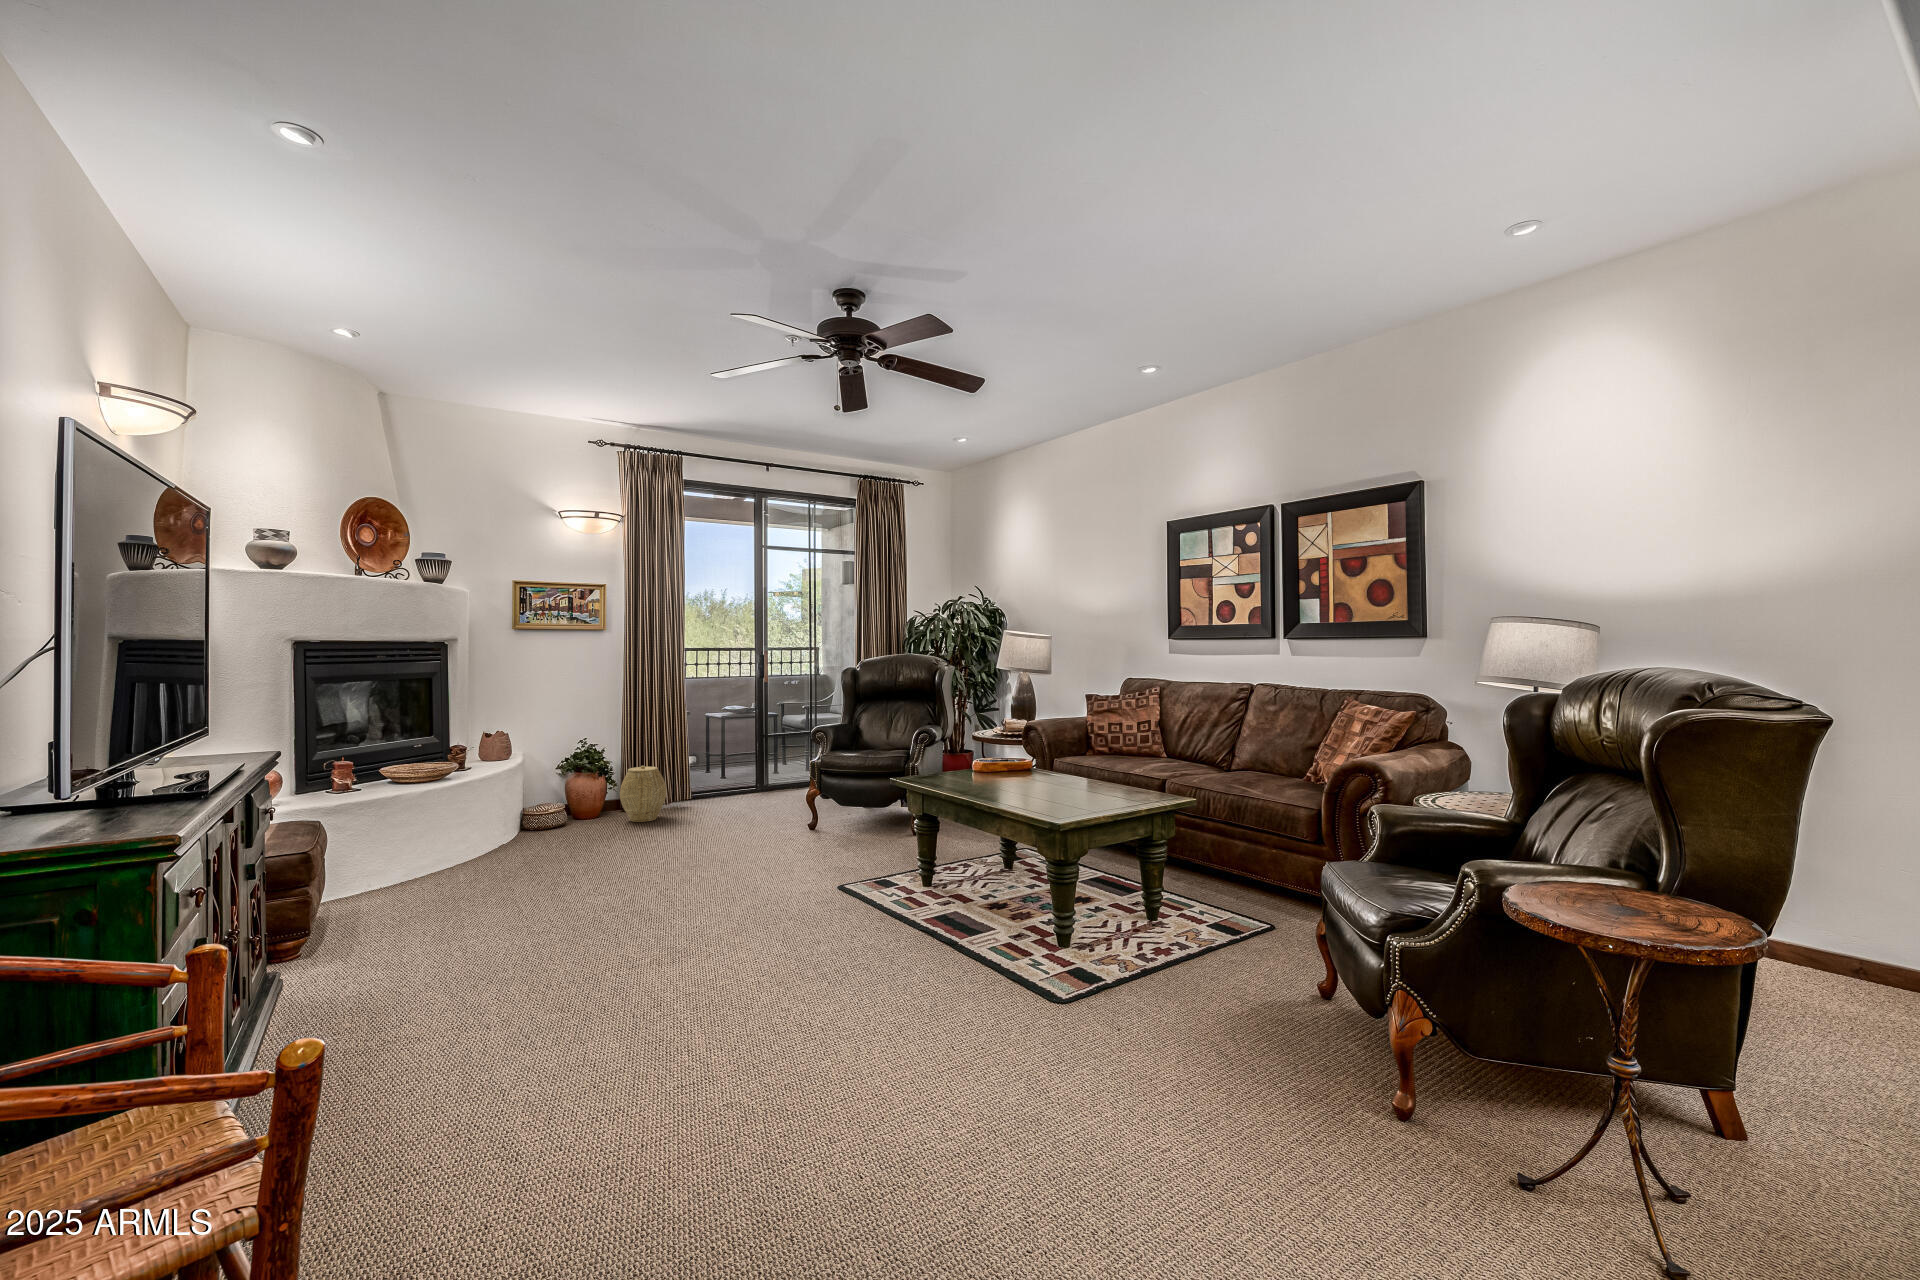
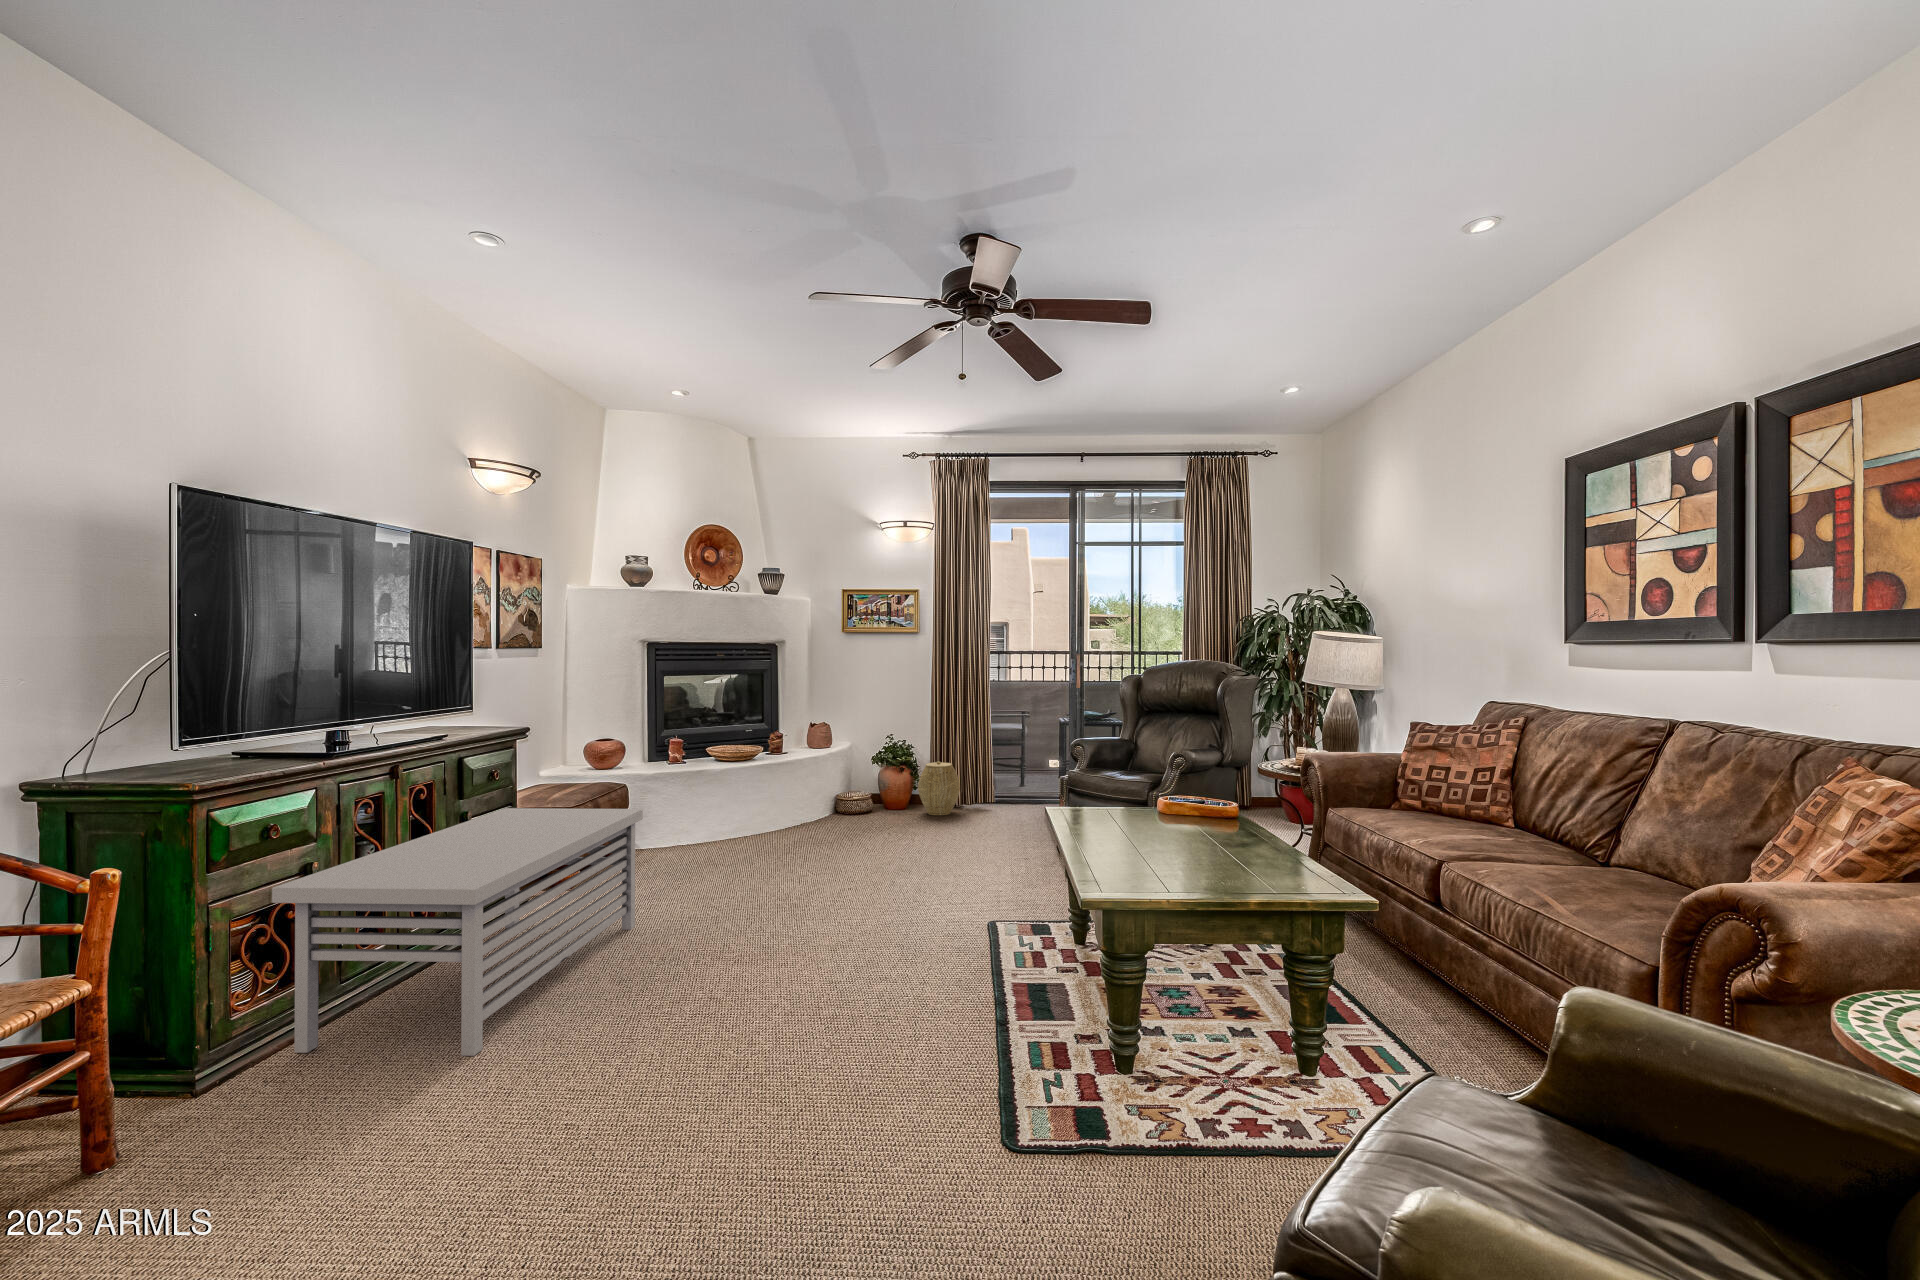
storage bench: none [292,829,580,1162] -> present [272,808,643,1056]

